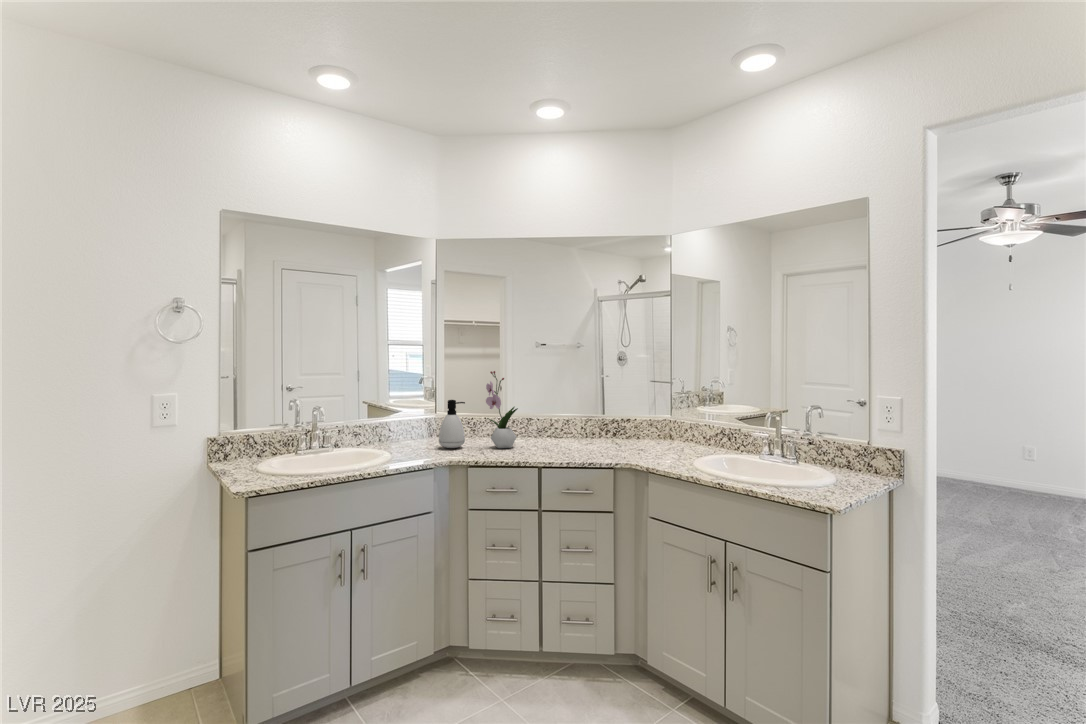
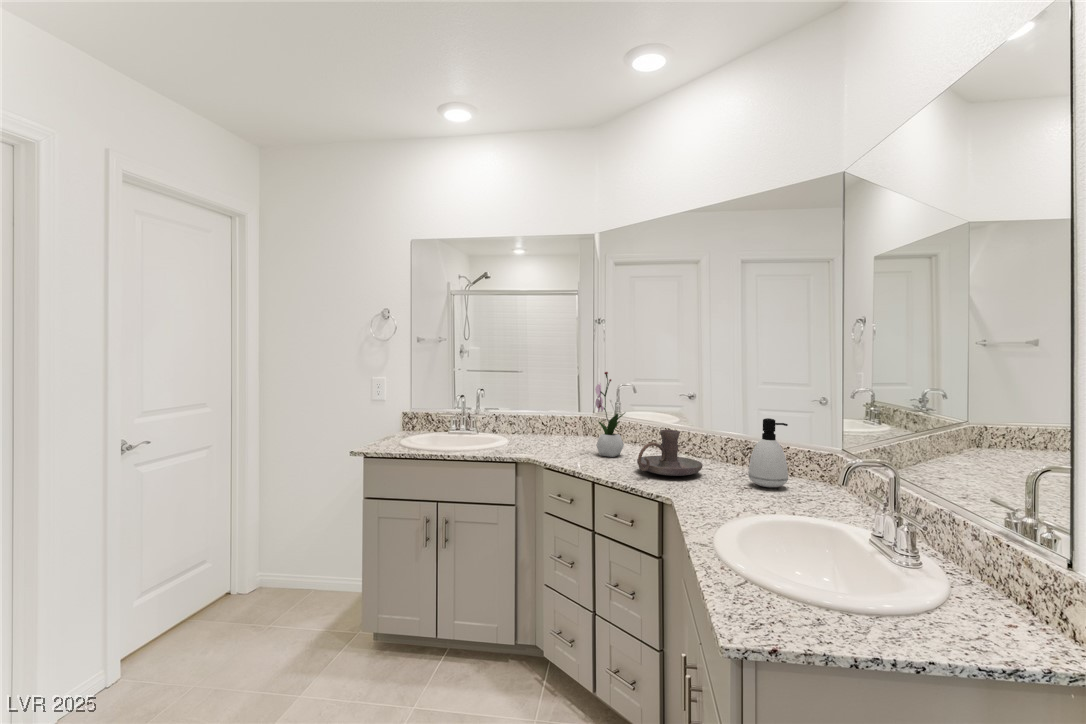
soap dispenser: present [439,400,465,448] -> present [748,418,788,487]
candle holder: none [554,416,605,452] -> present [637,430,703,476]

